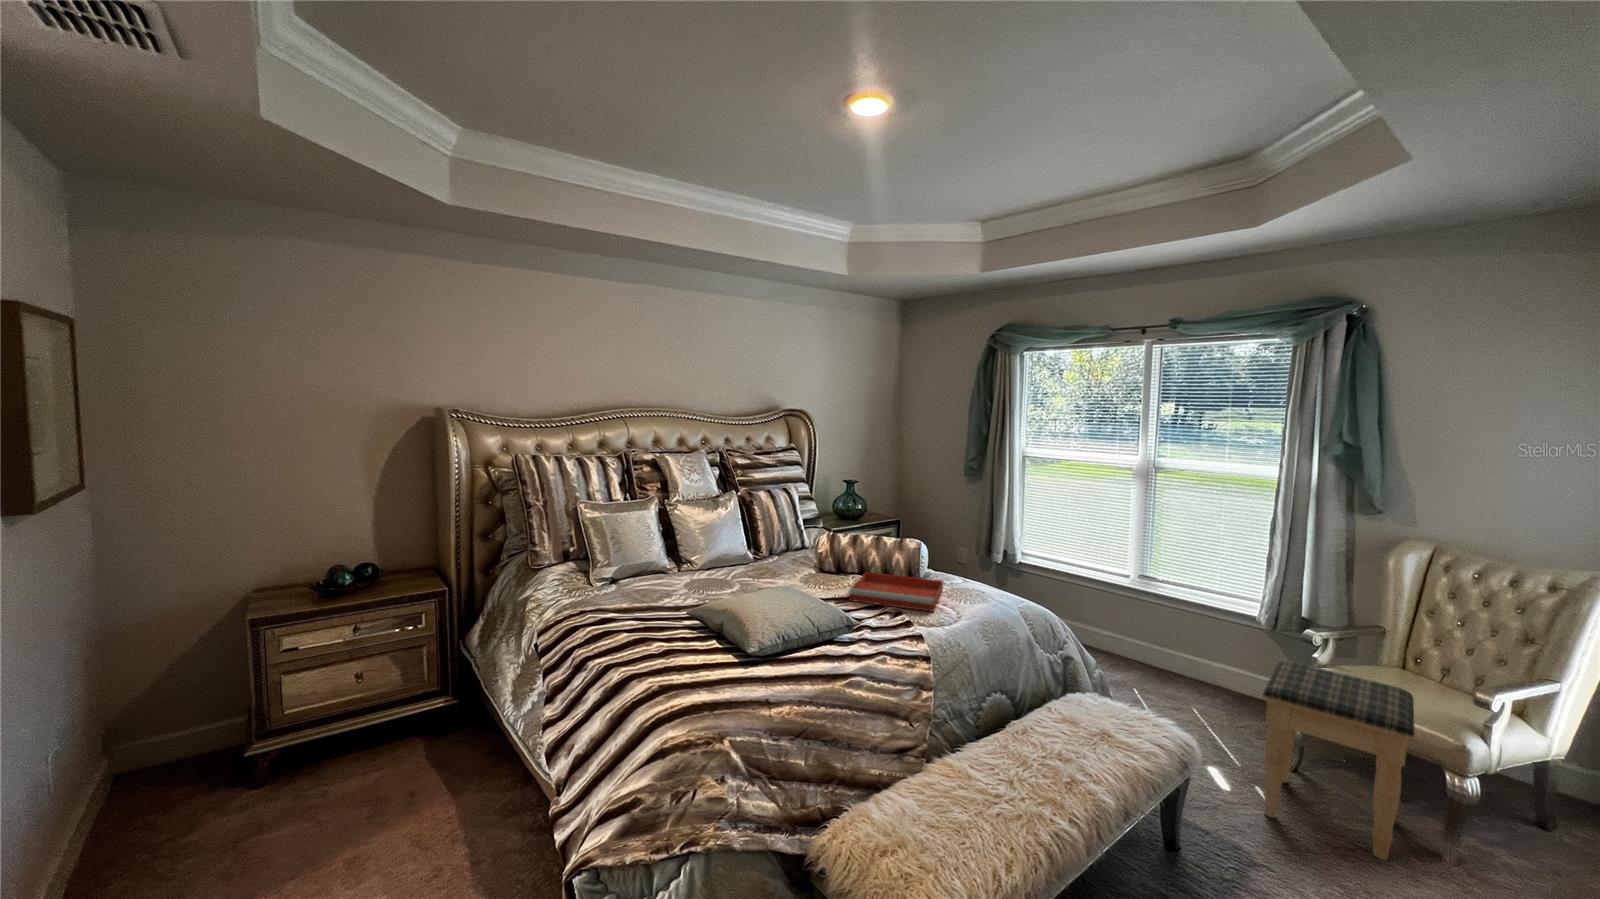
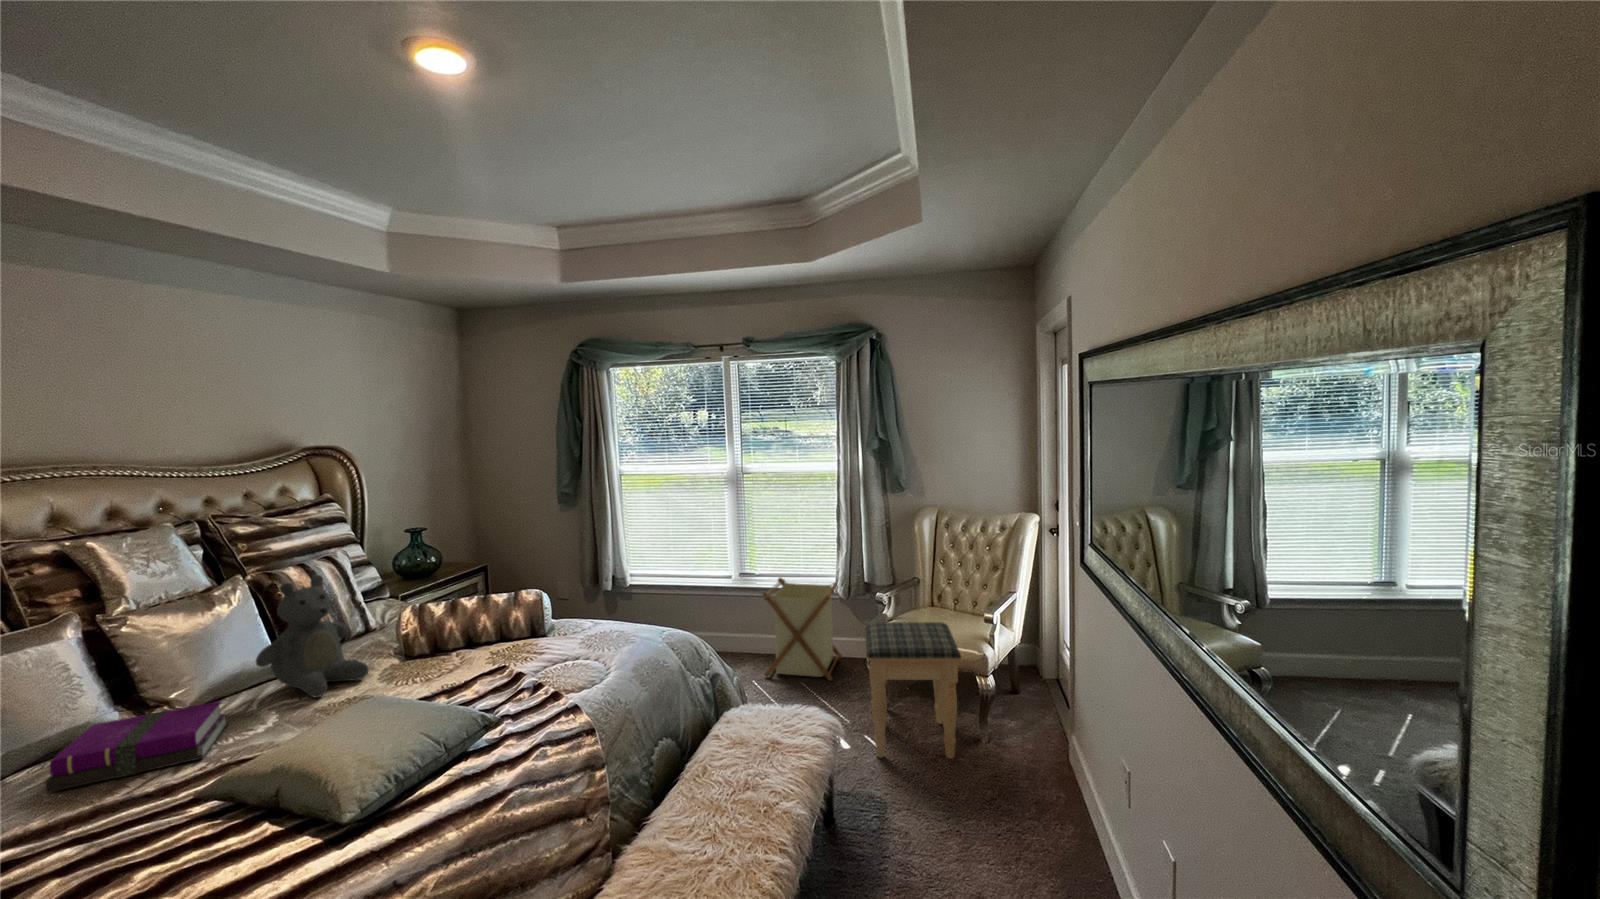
teddy bear: none [733,497,794,581] -> present [256,575,369,697]
notebook: none [633,562,715,597] -> present [45,701,227,793]
tray: present [849,572,943,612] -> none [465,630,580,688]
laundry basket: none [1149,588,1268,718] -> present [763,578,842,681]

